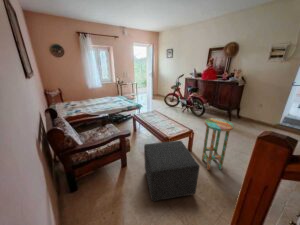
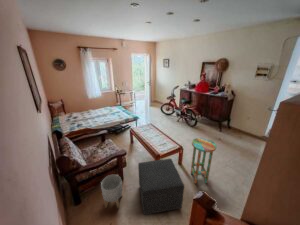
planter: none [102,157,126,195] -> present [101,175,122,208]

